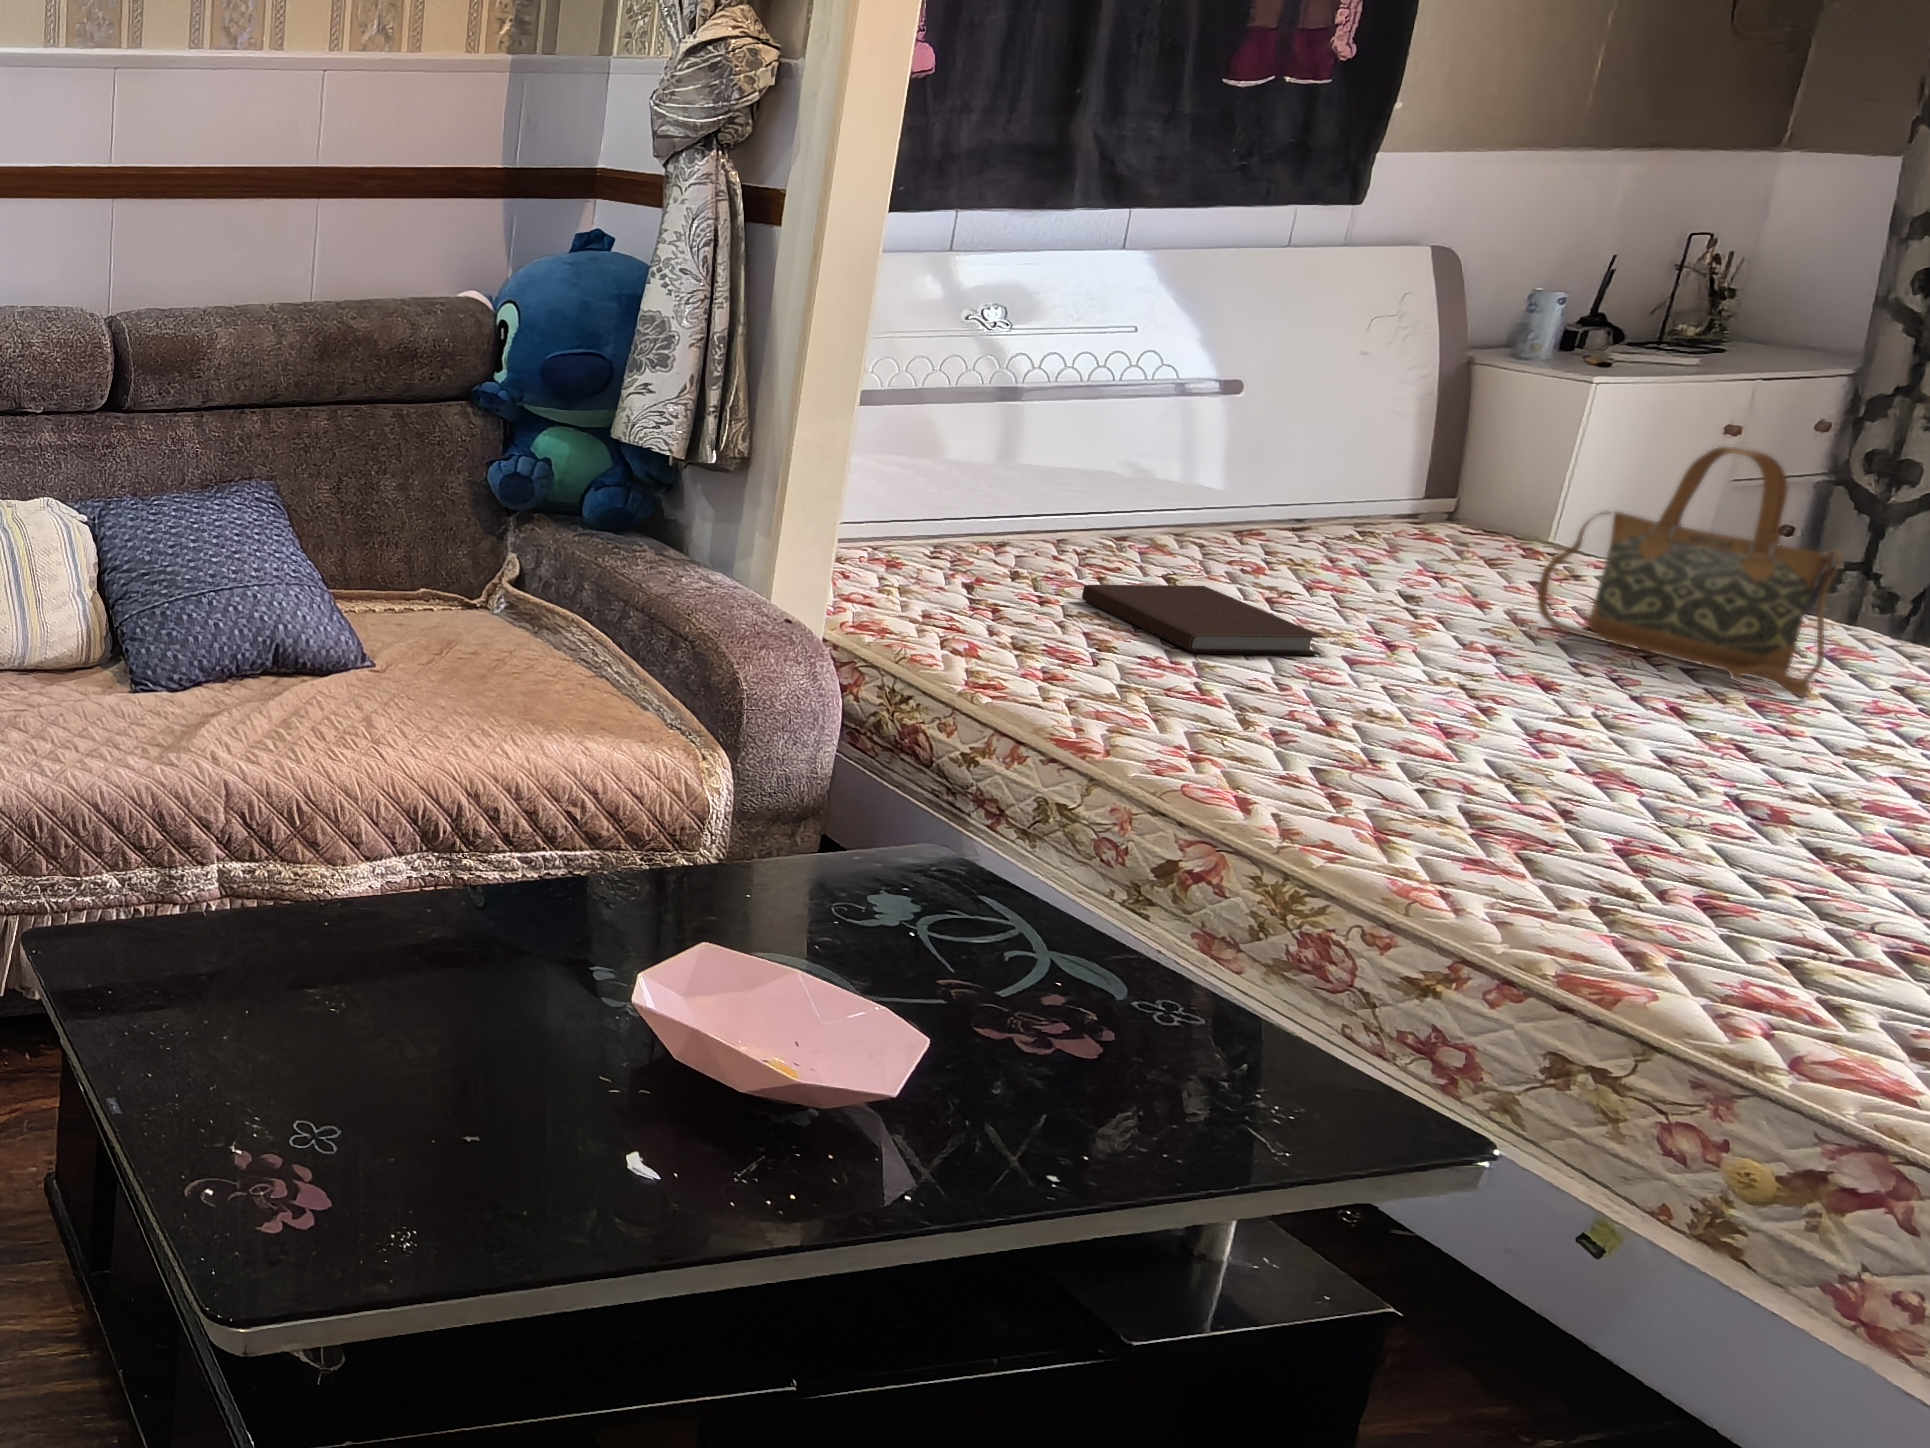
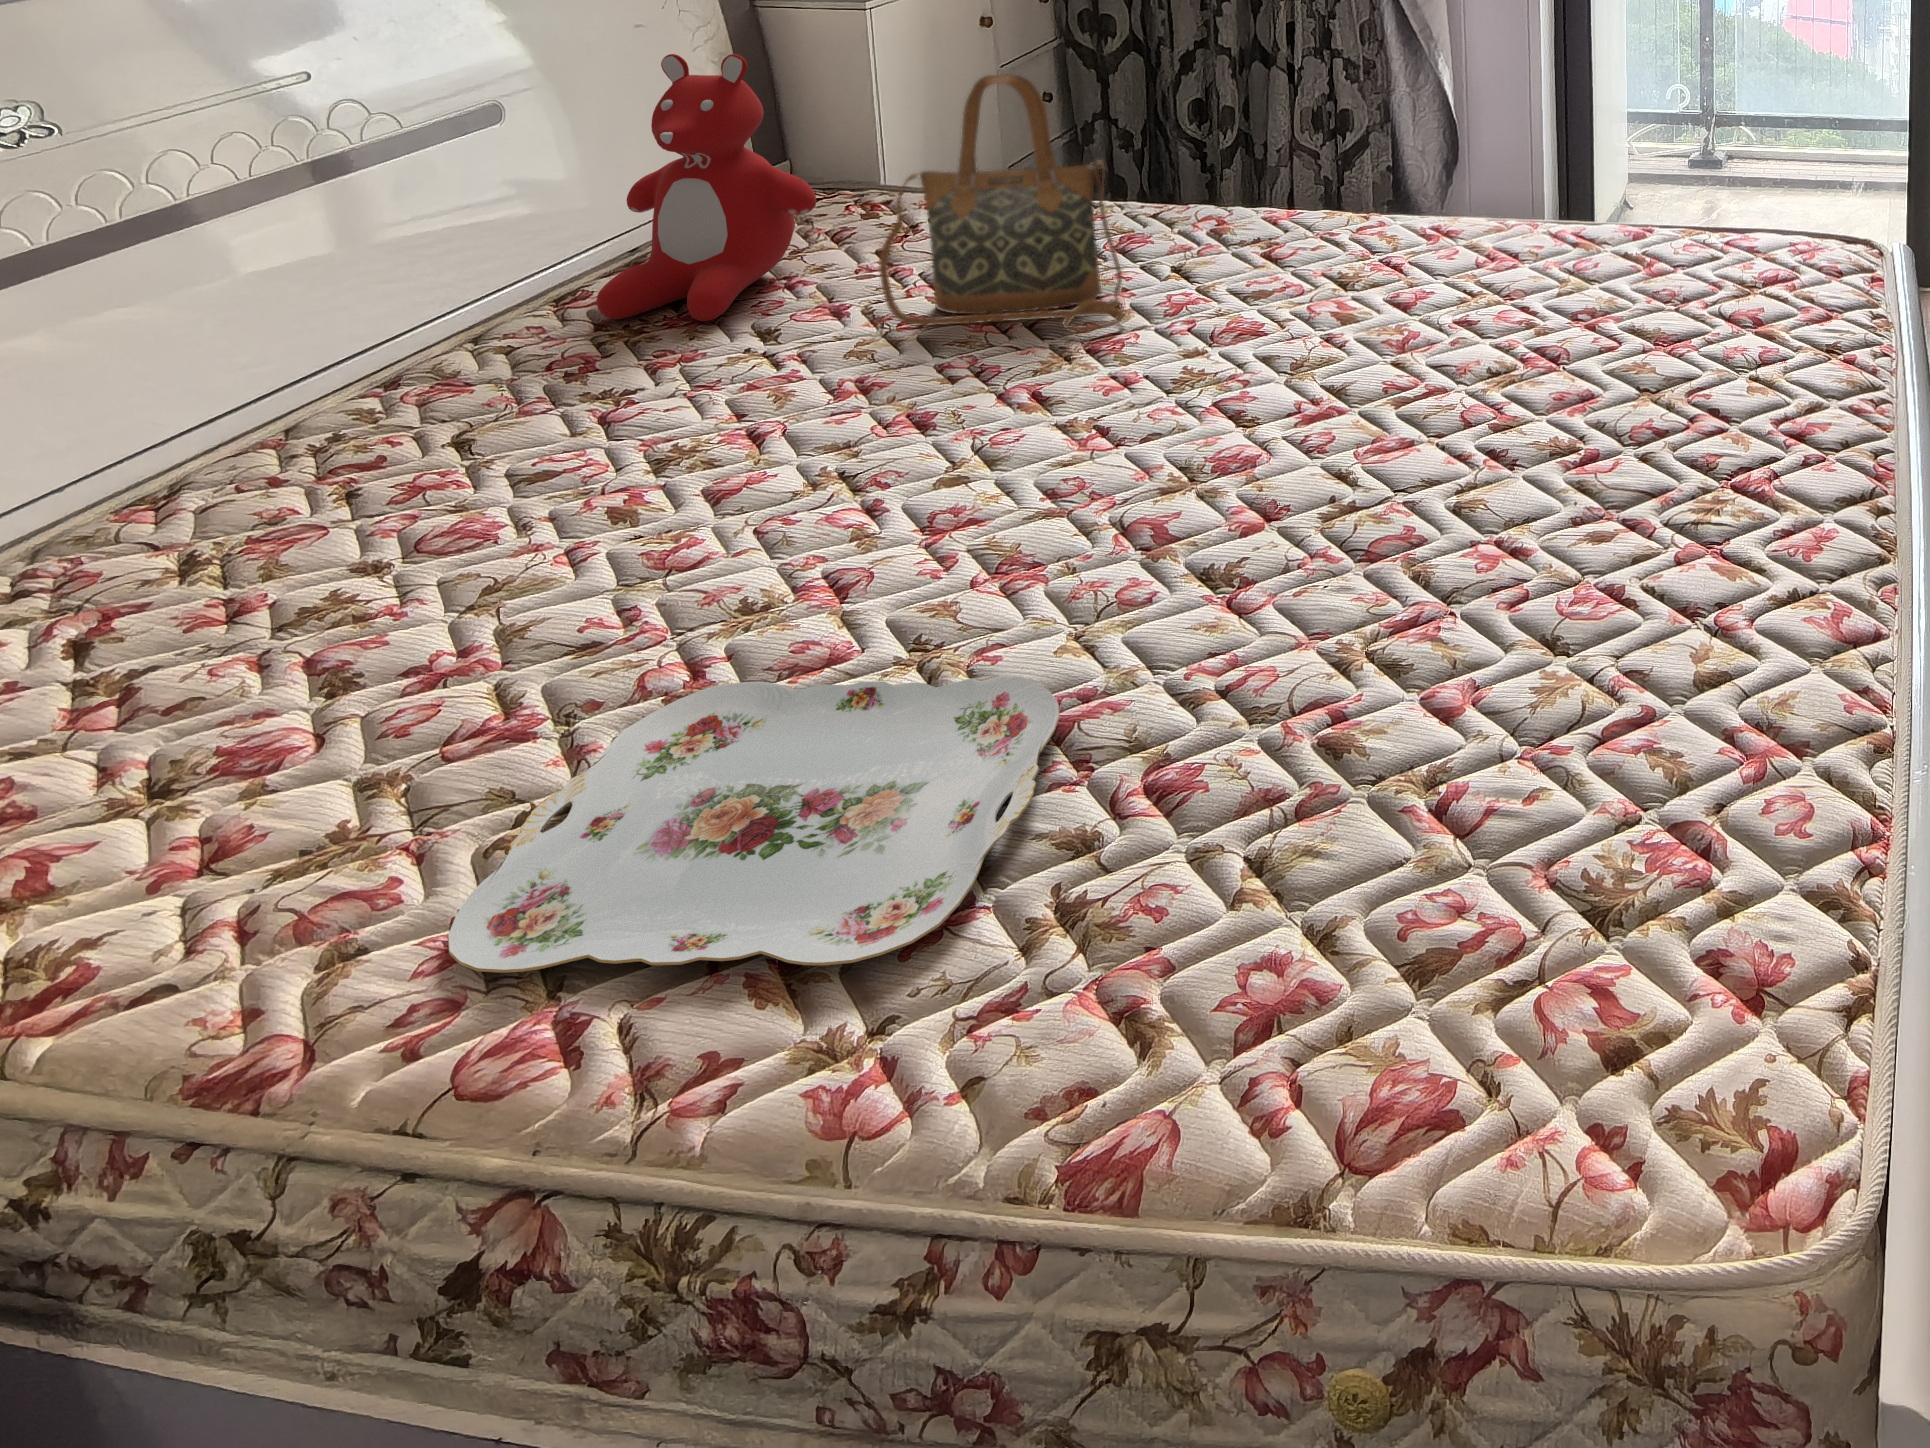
teddy bear: none [1274,371,1493,571] -> present [597,54,816,321]
notebook: present [1082,585,1325,655] -> none [293,469,667,638]
serving tray: none [1188,716,1635,860] -> present [448,676,1060,973]

